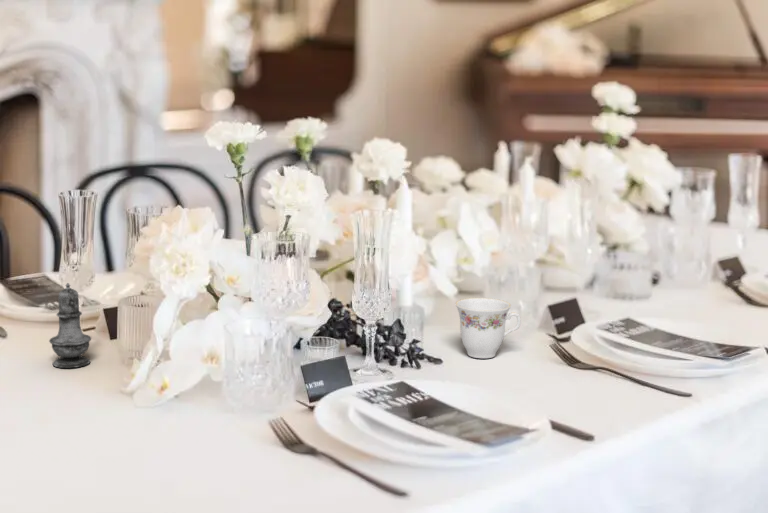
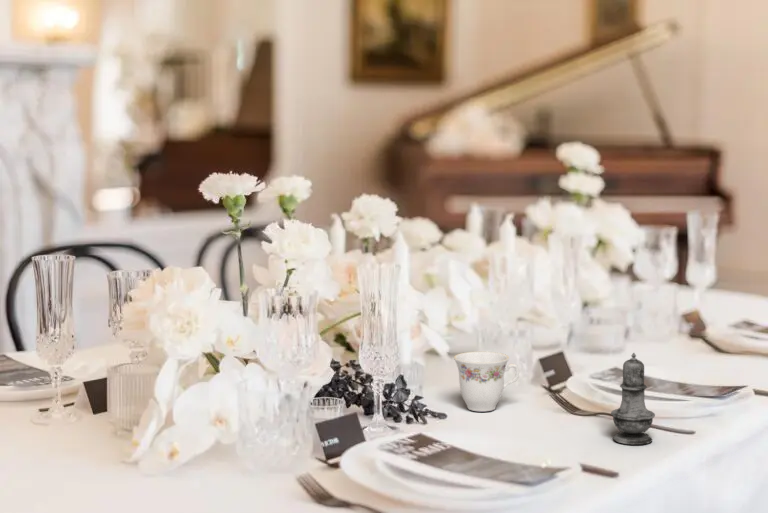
salt shaker: present [49,283,91,368] -> present [611,353,655,445]

